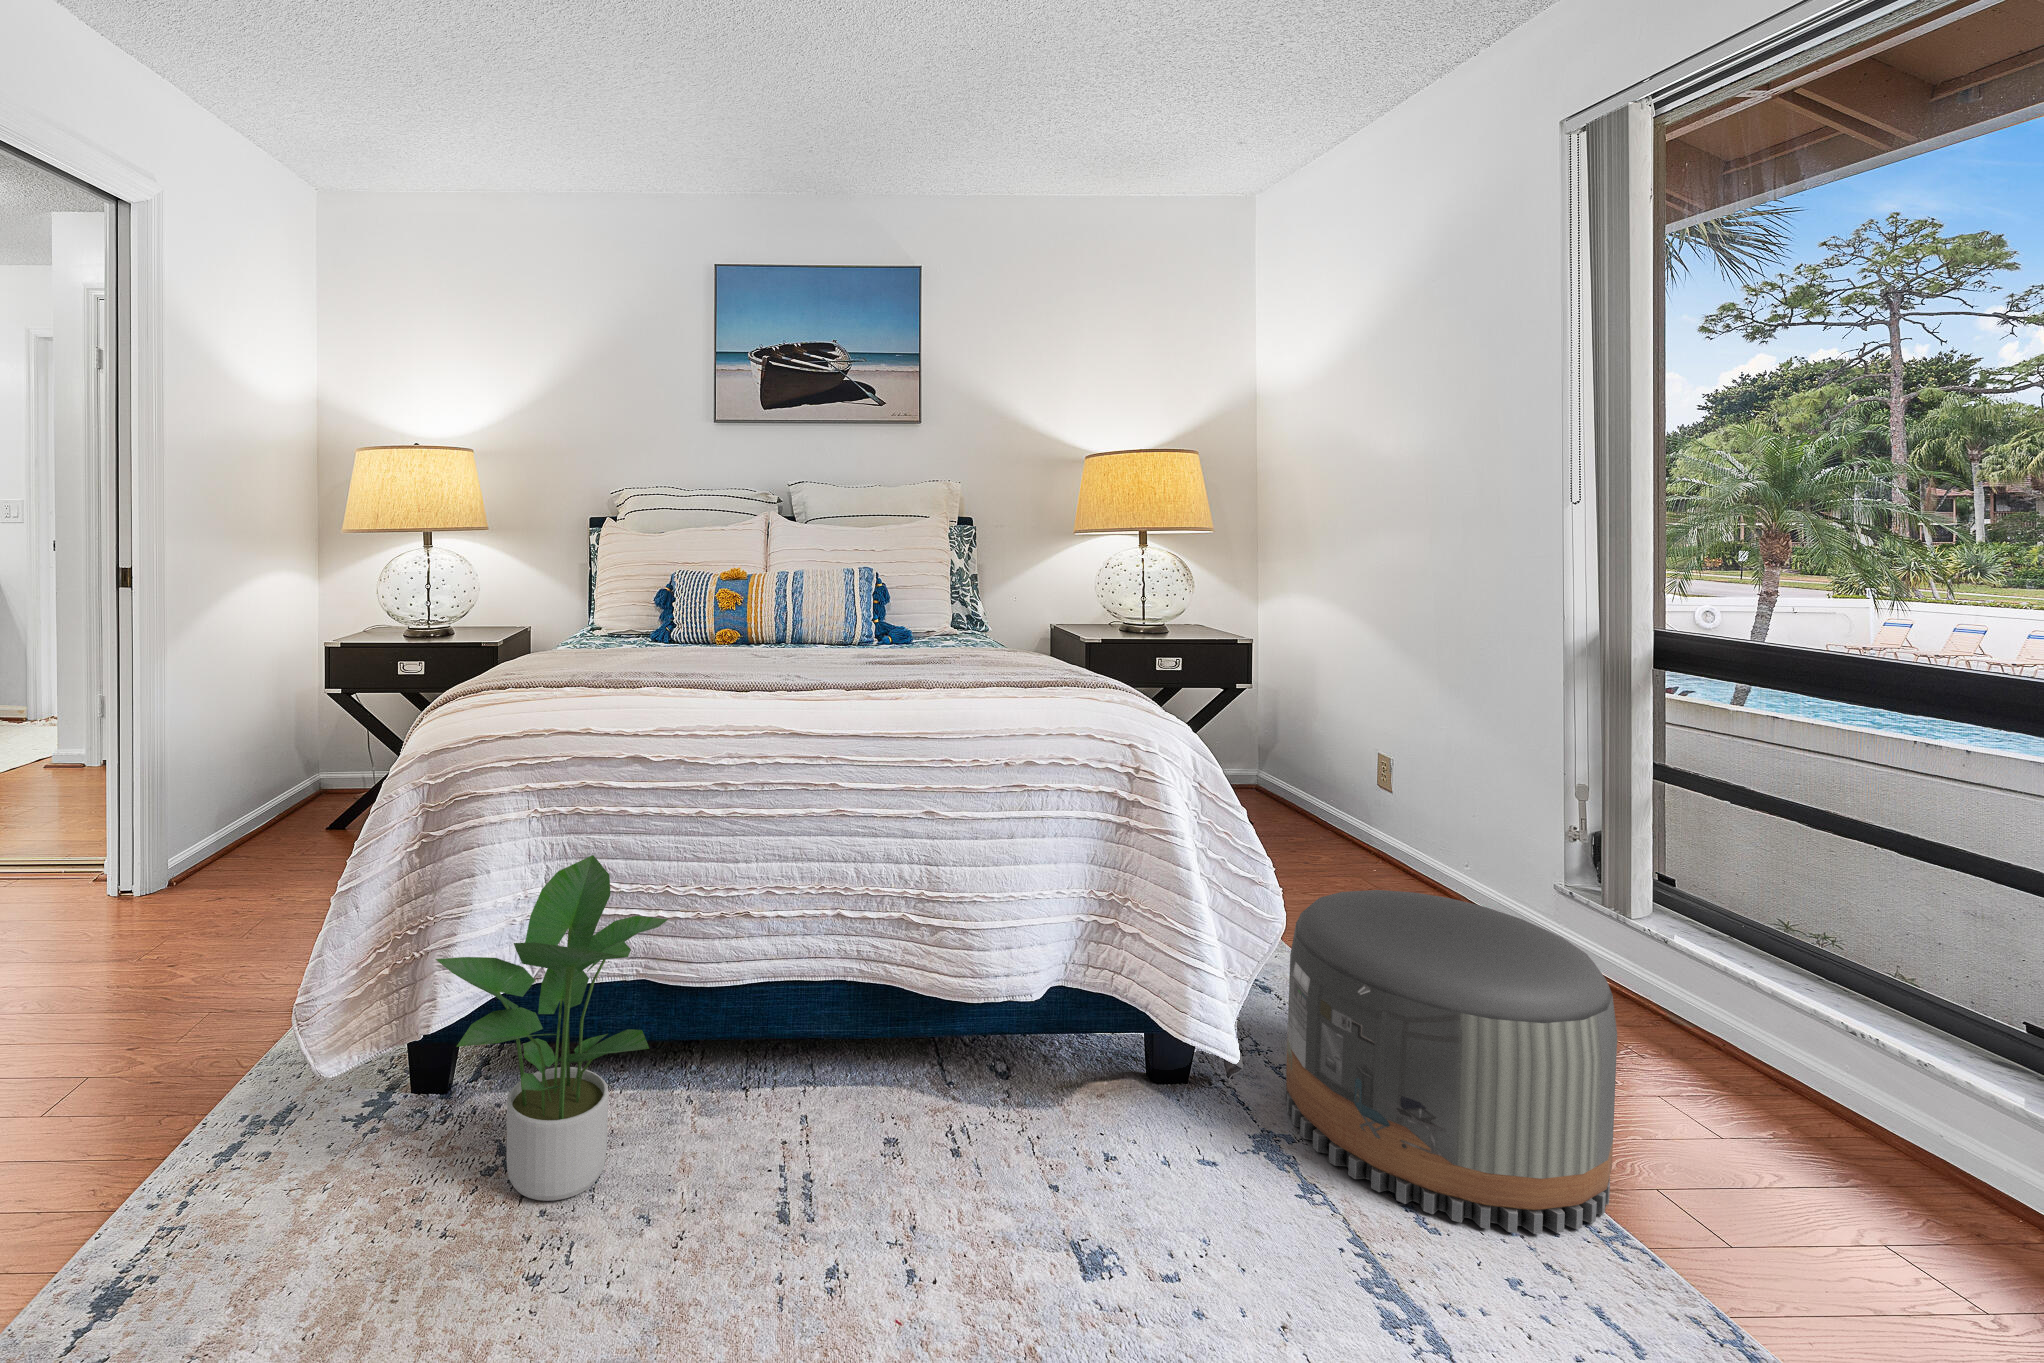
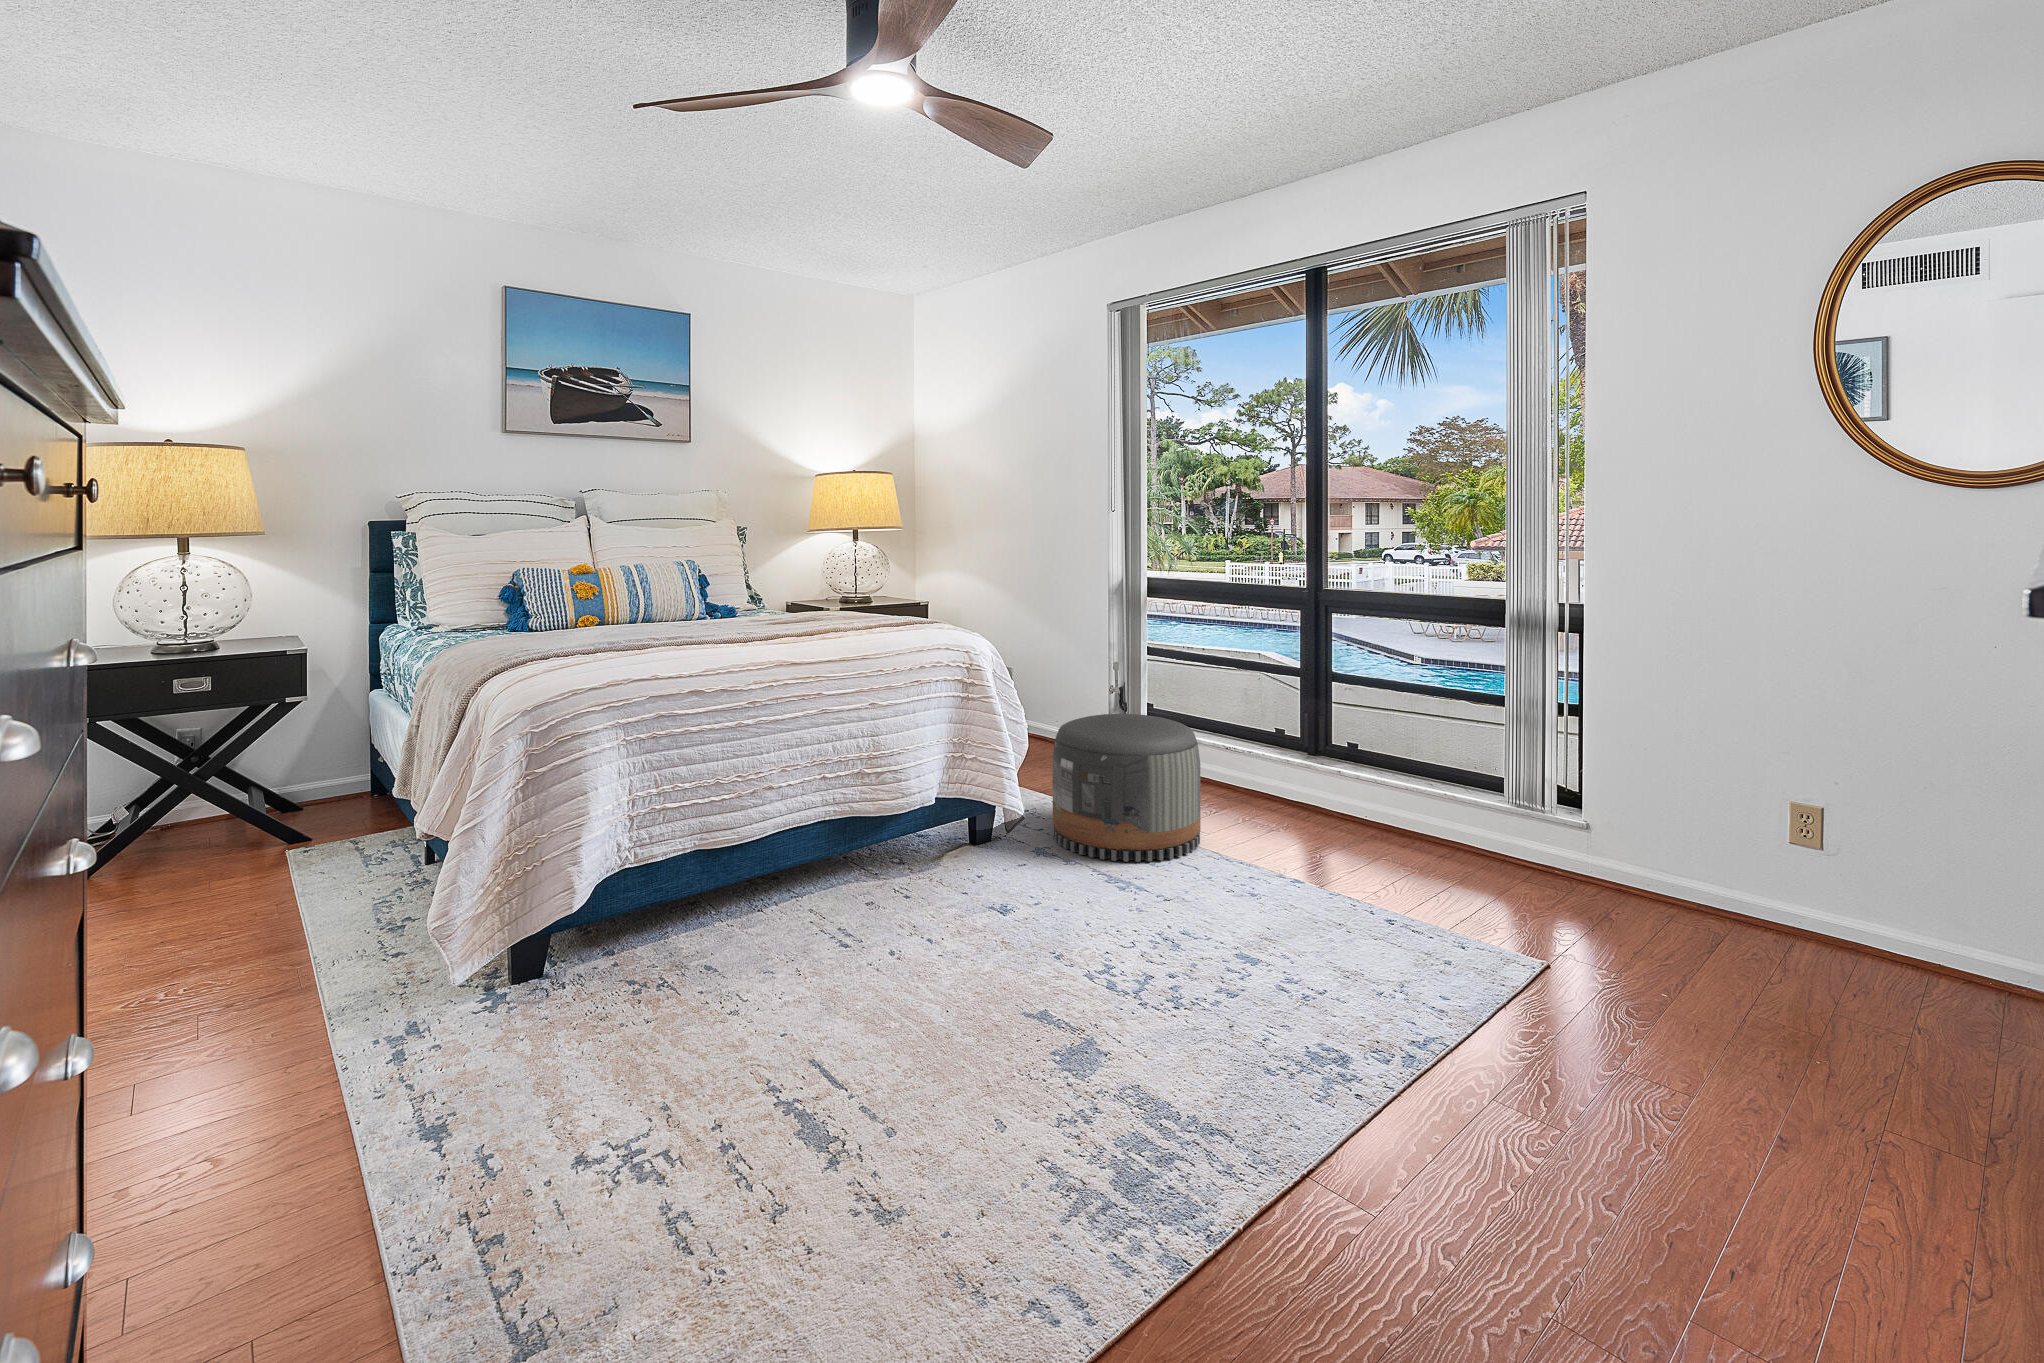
potted plant: present [436,855,668,1201] -> none [595,761,760,992]

